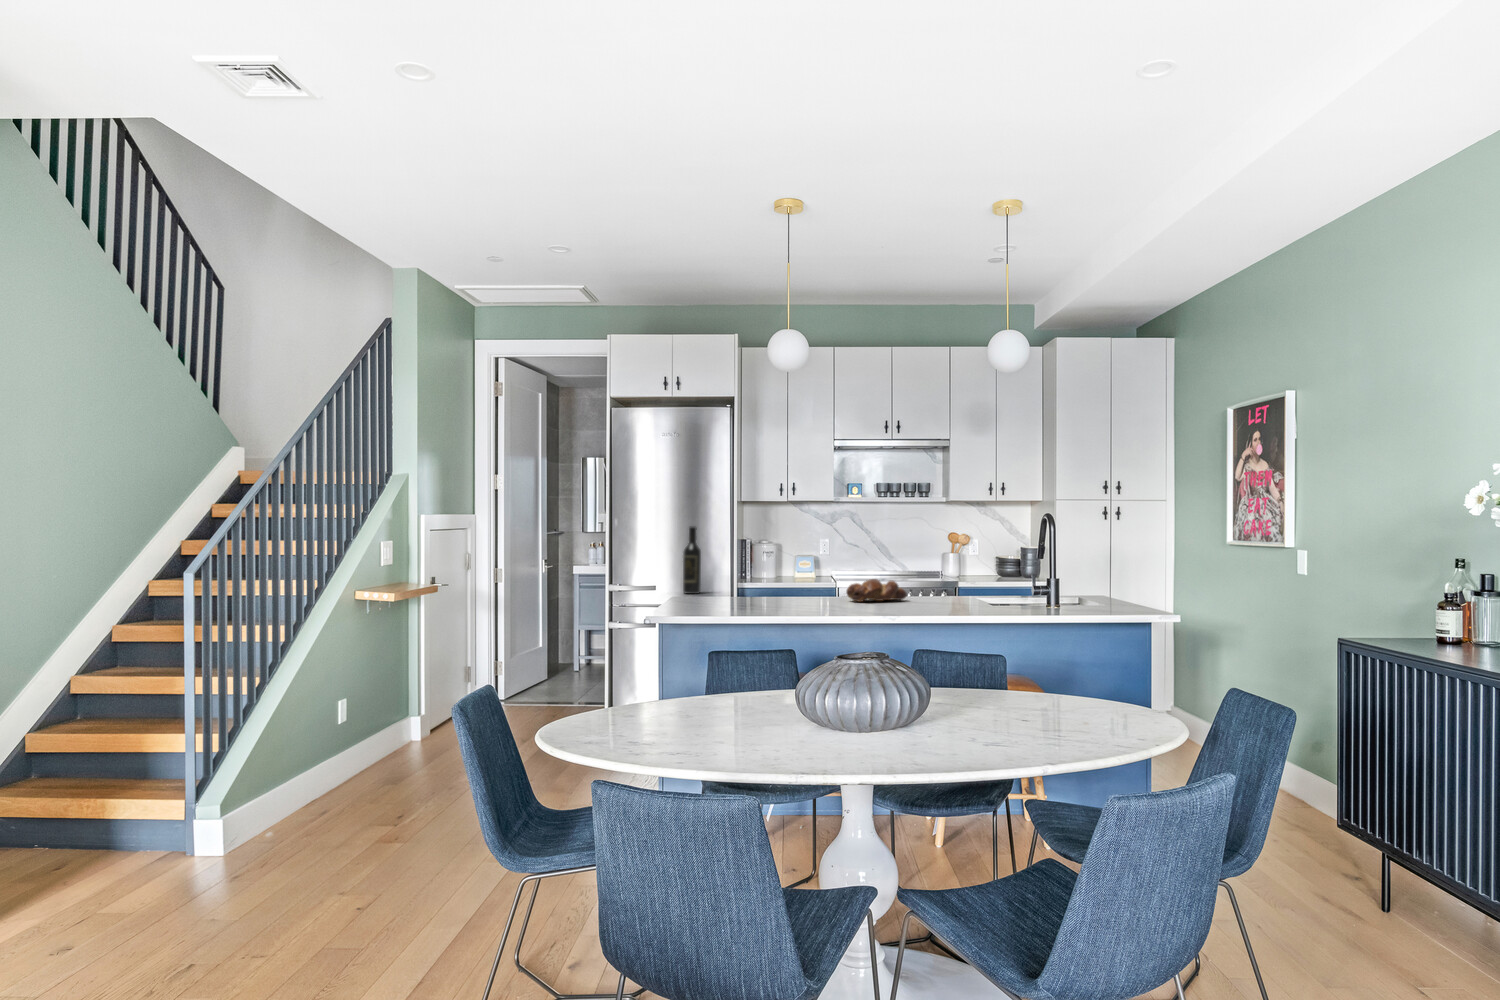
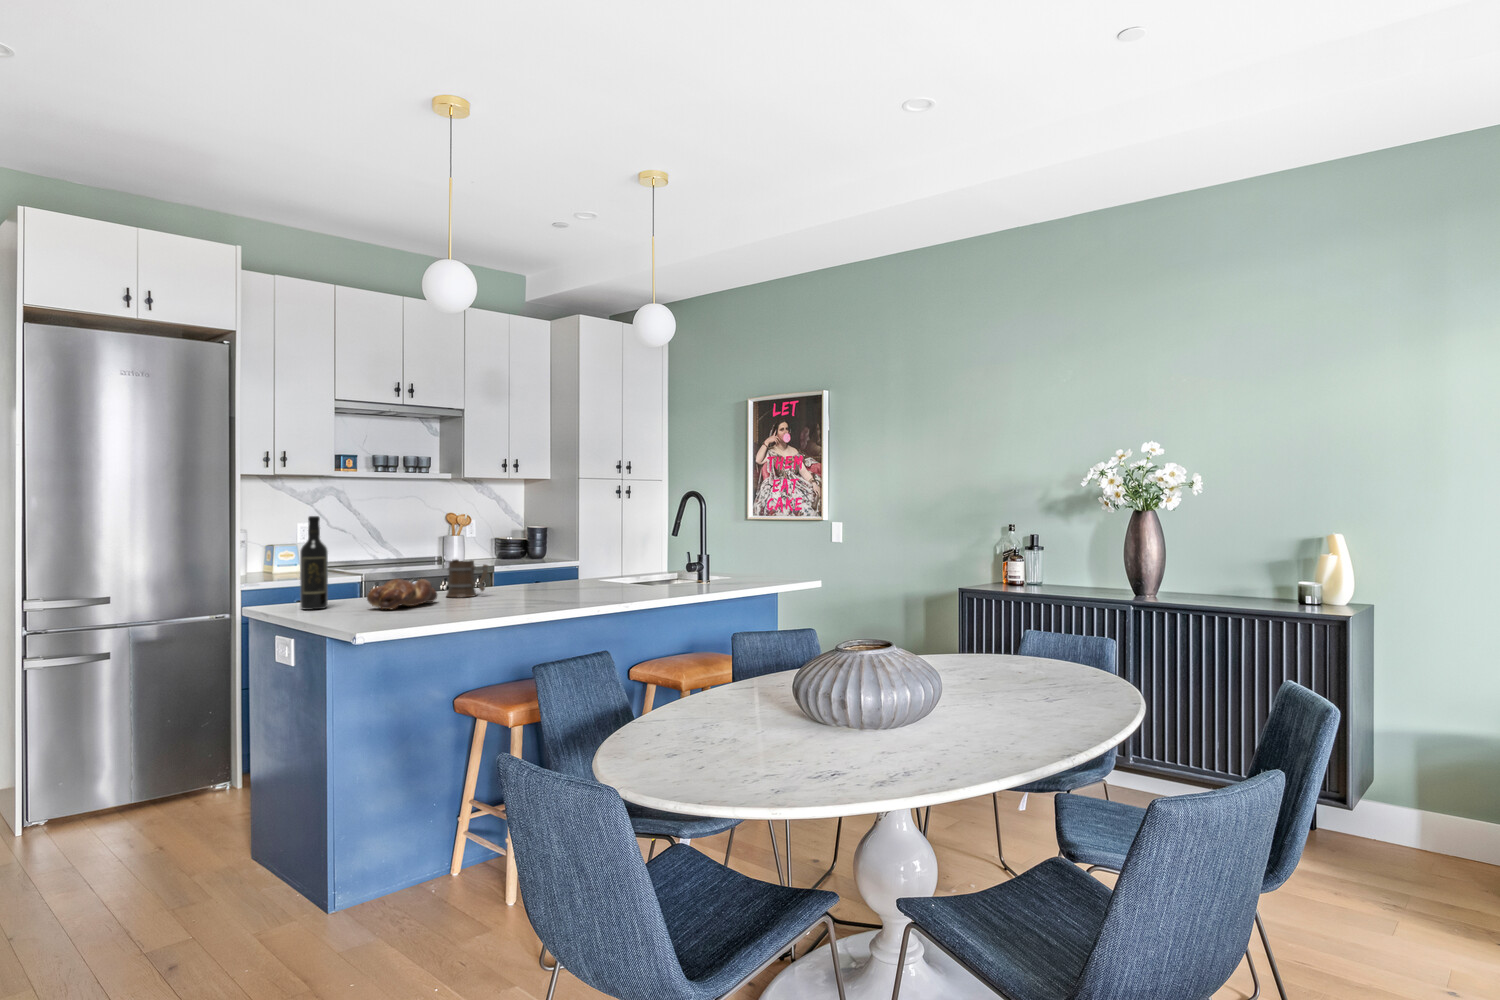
mug: none [793,565,820,595] -> present [446,559,488,597]
bread loaf: present [846,579,907,602] -> present [367,579,437,609]

